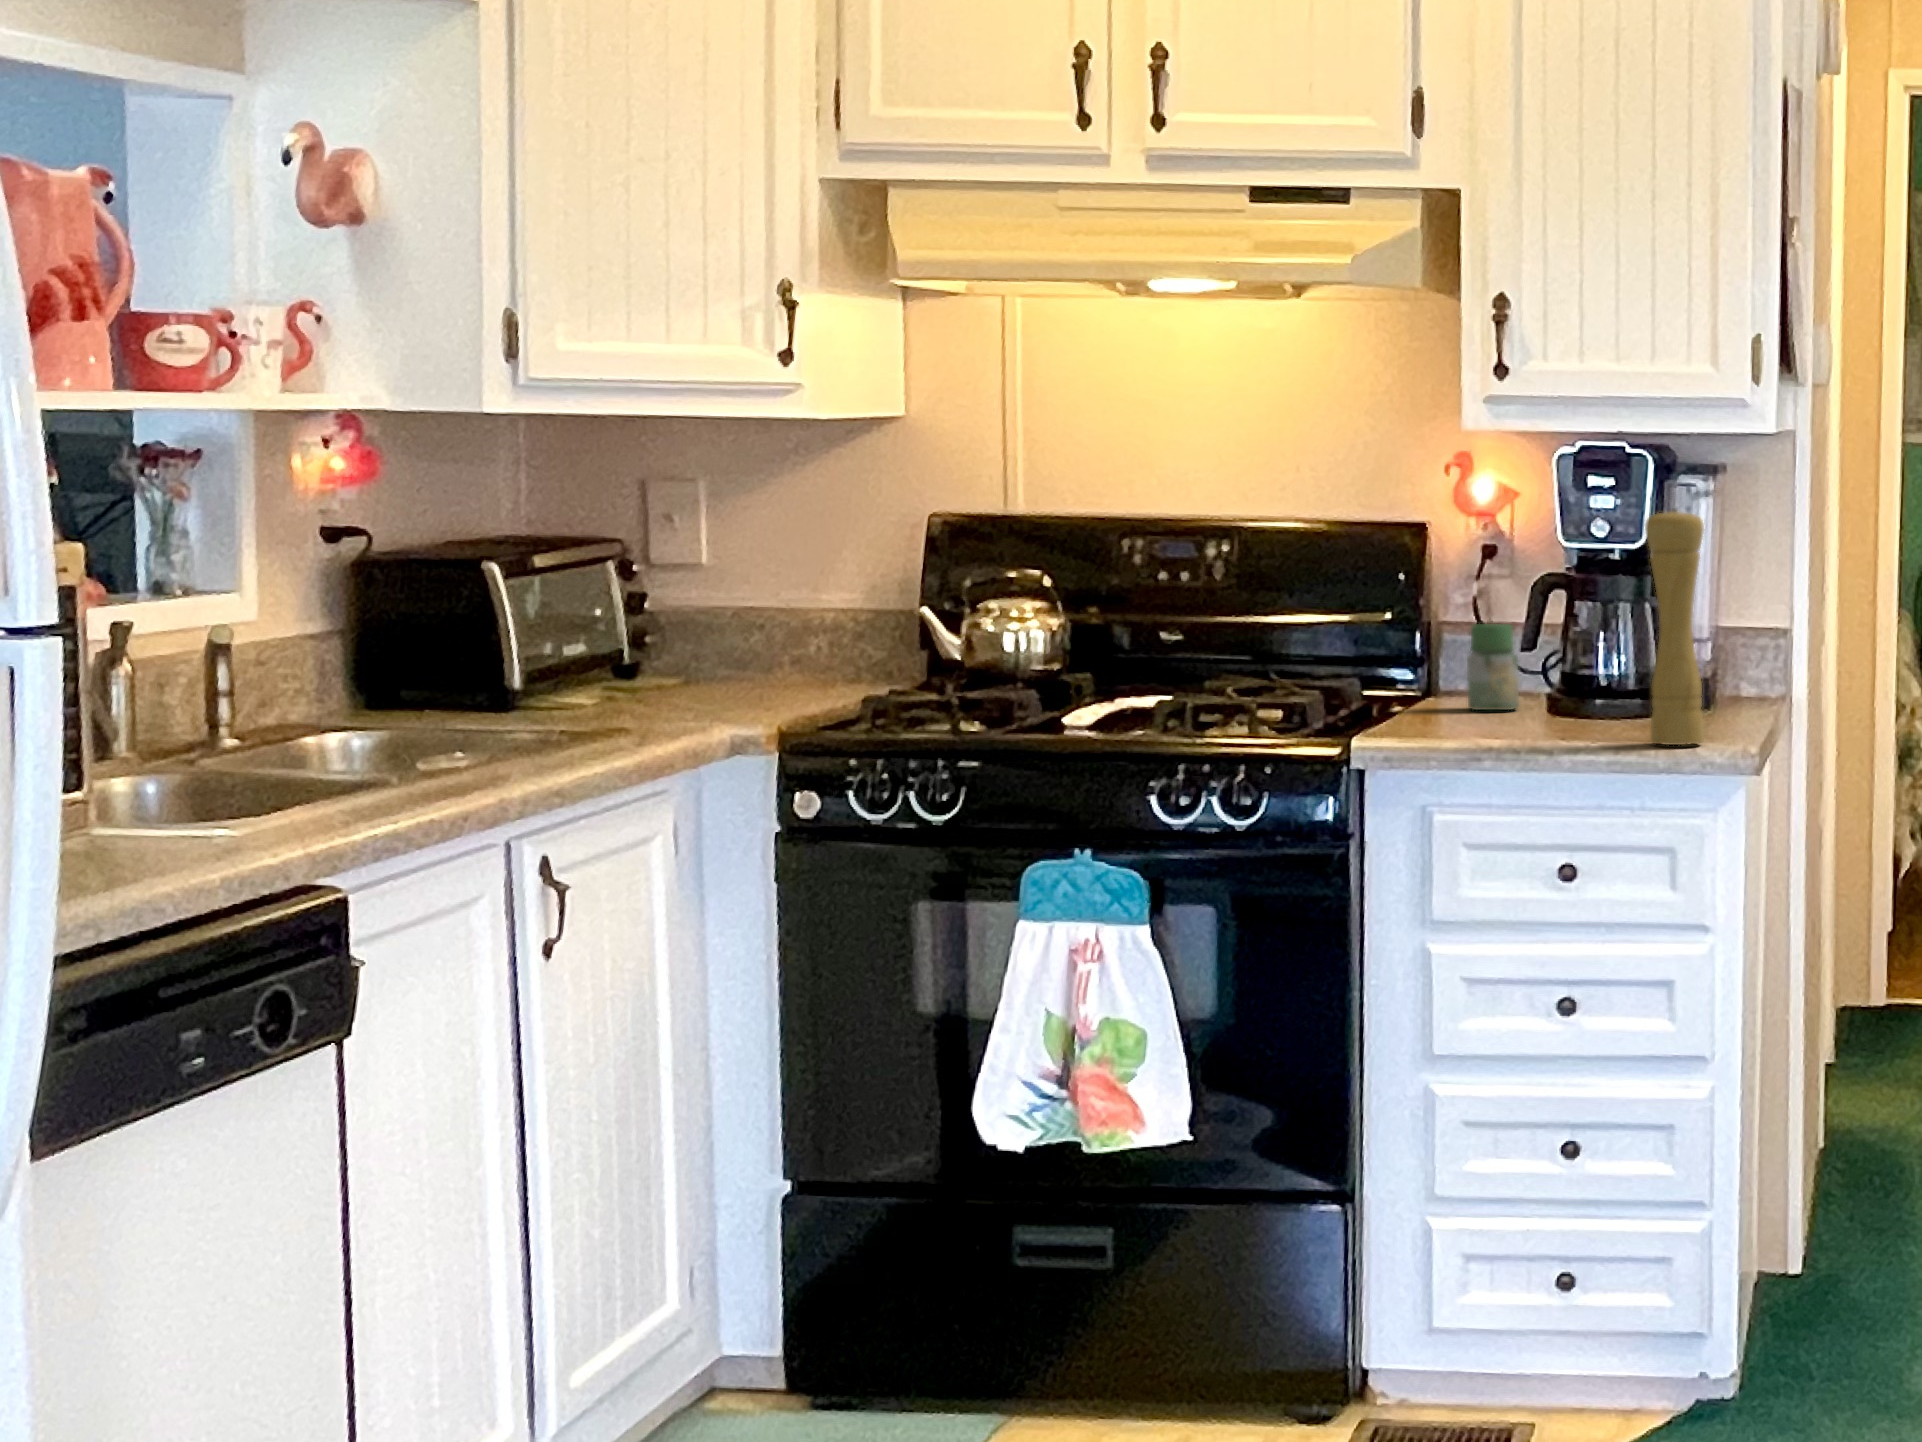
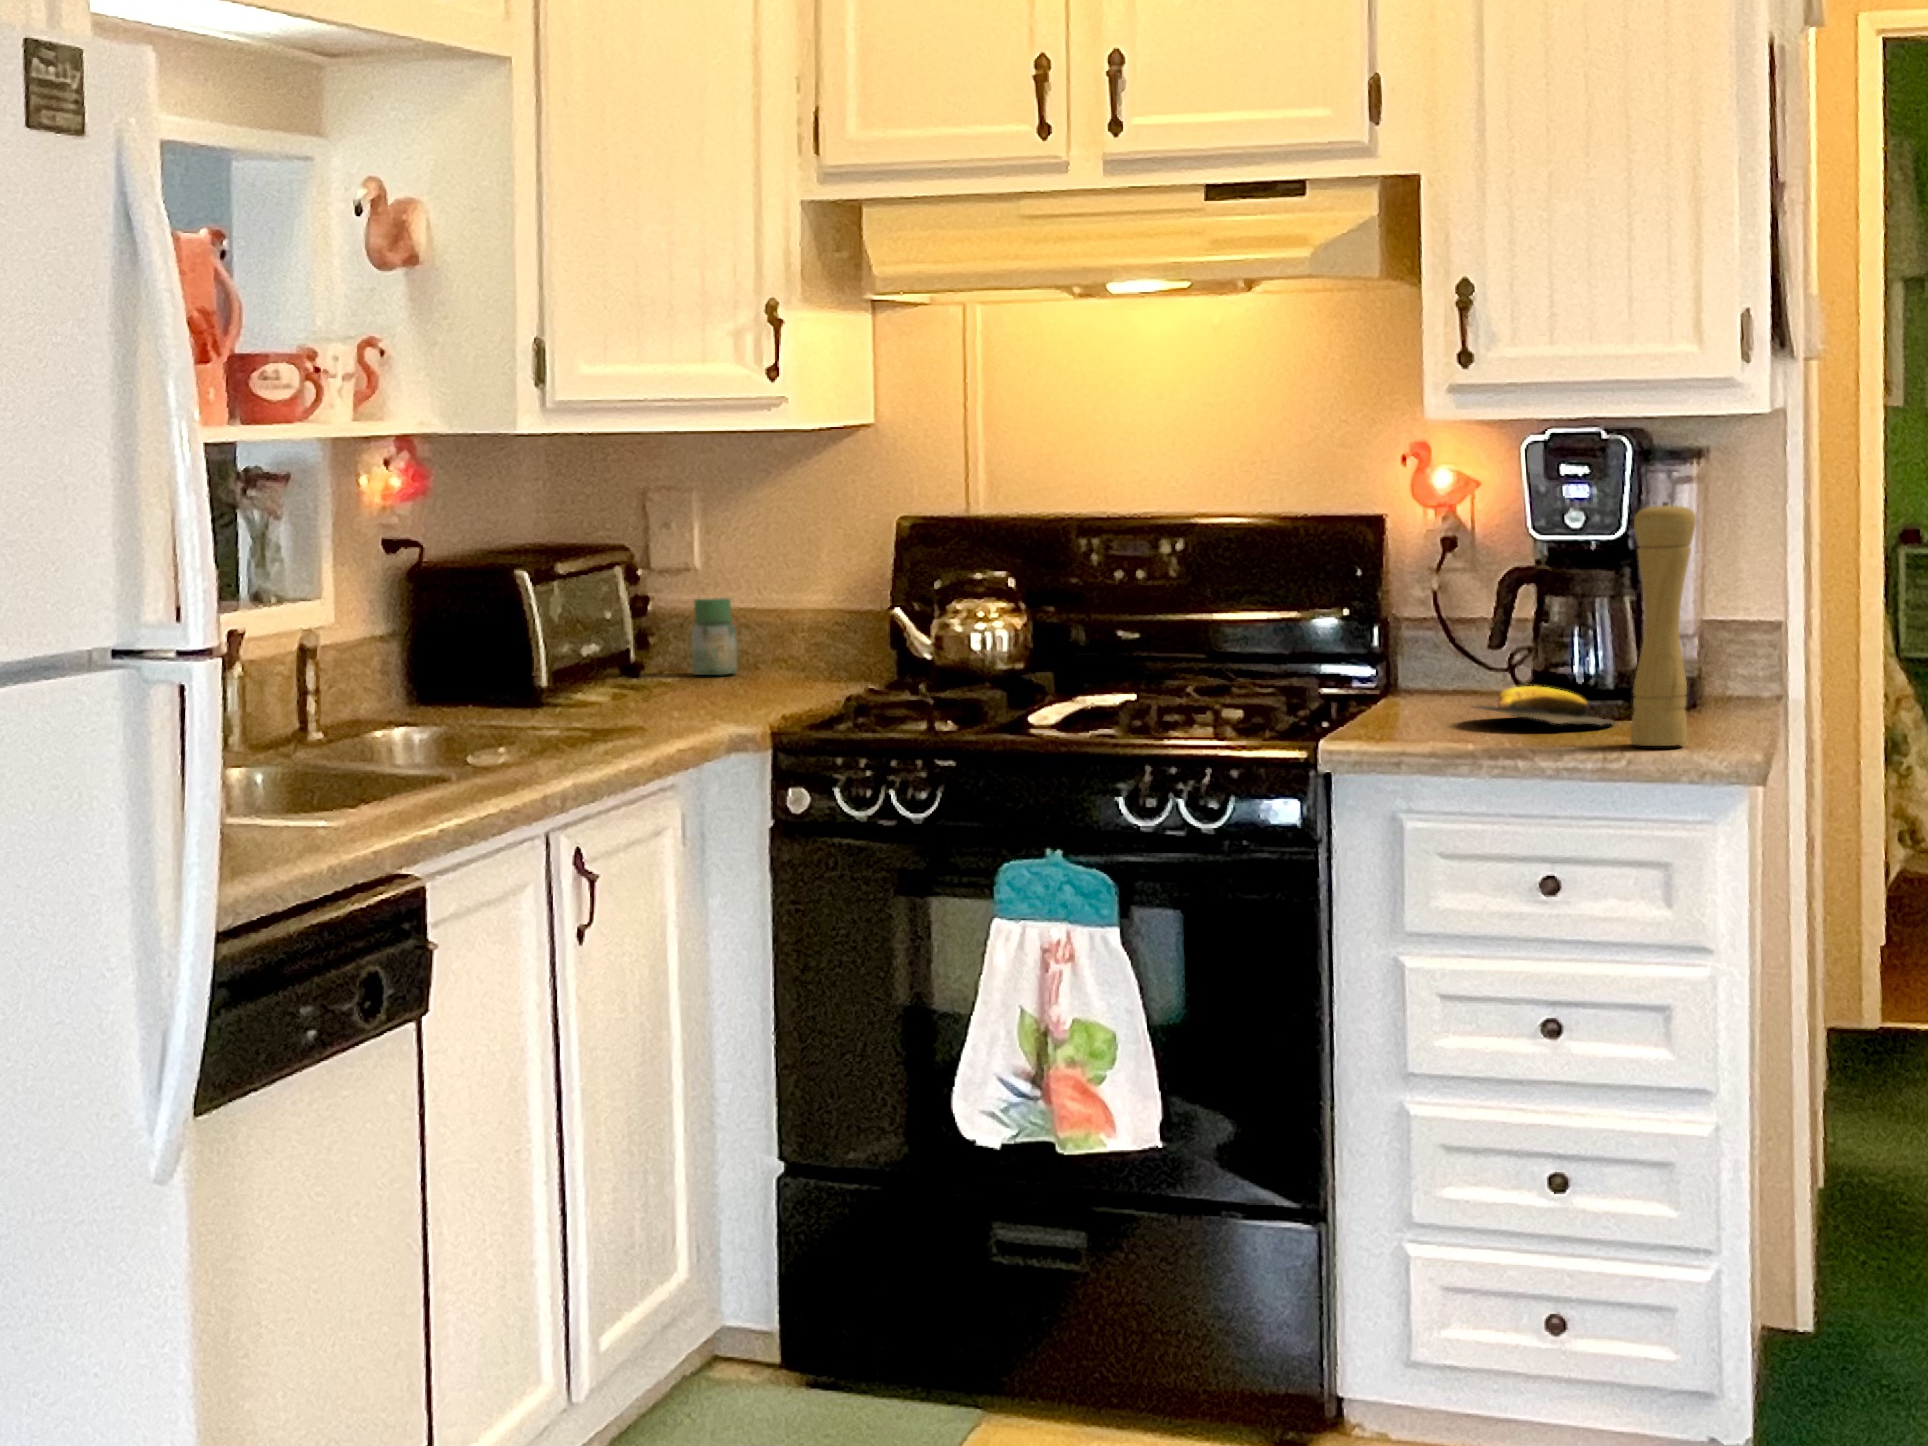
jar: present [1467,624,1519,710] -> present [691,598,737,675]
banana: none [1499,687,1638,725] -> present [1474,686,1614,725]

